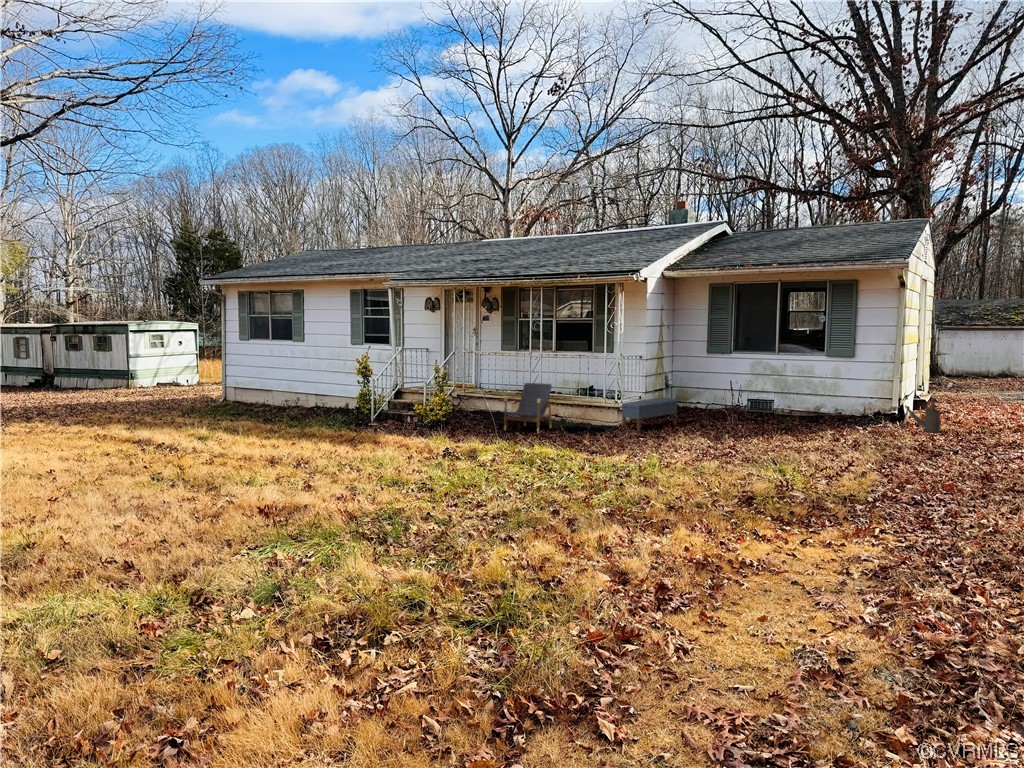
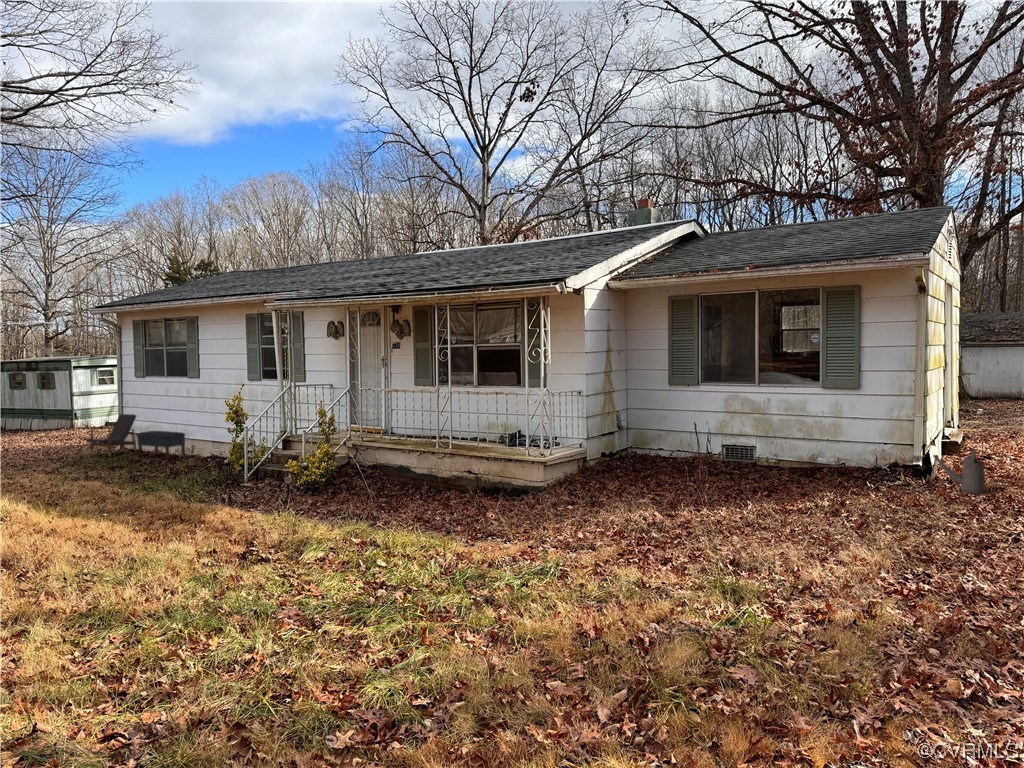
lounge chair: present [504,383,551,433] -> present [86,414,136,456]
bench: present [622,398,677,432] -> present [137,431,185,459]

